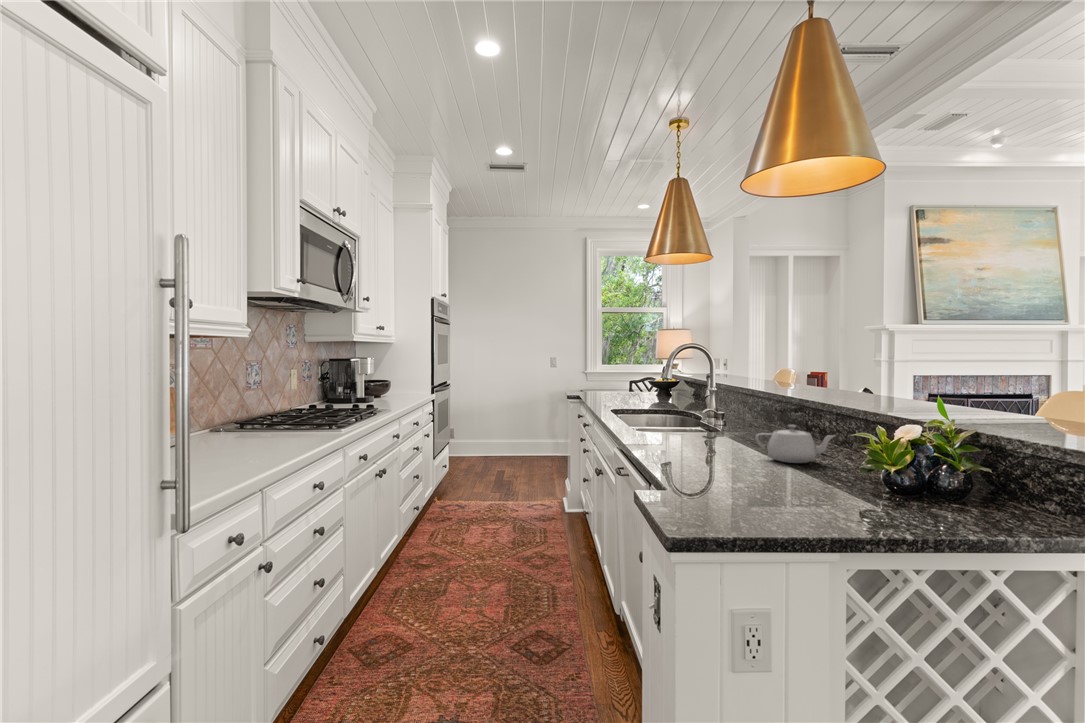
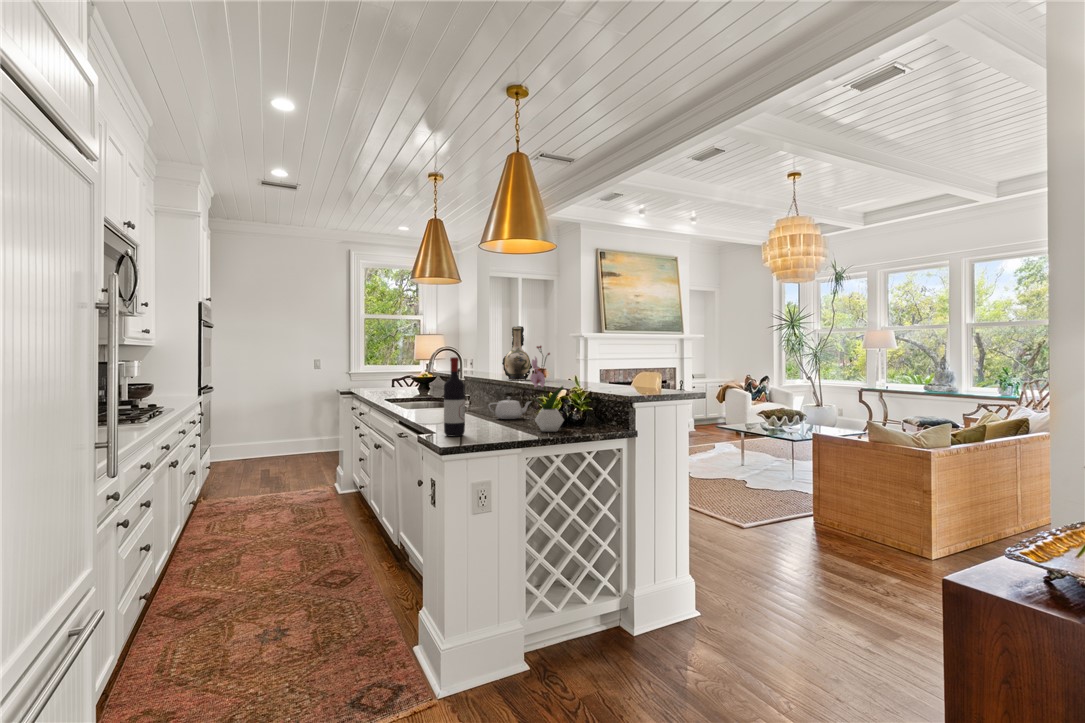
decorative vase: none [774,311,823,391] -> present [502,326,532,380]
flower arrangement: none [848,338,934,515] -> present [530,346,564,432]
wine bottle: none [676,361,715,507] -> present [444,357,465,436]

